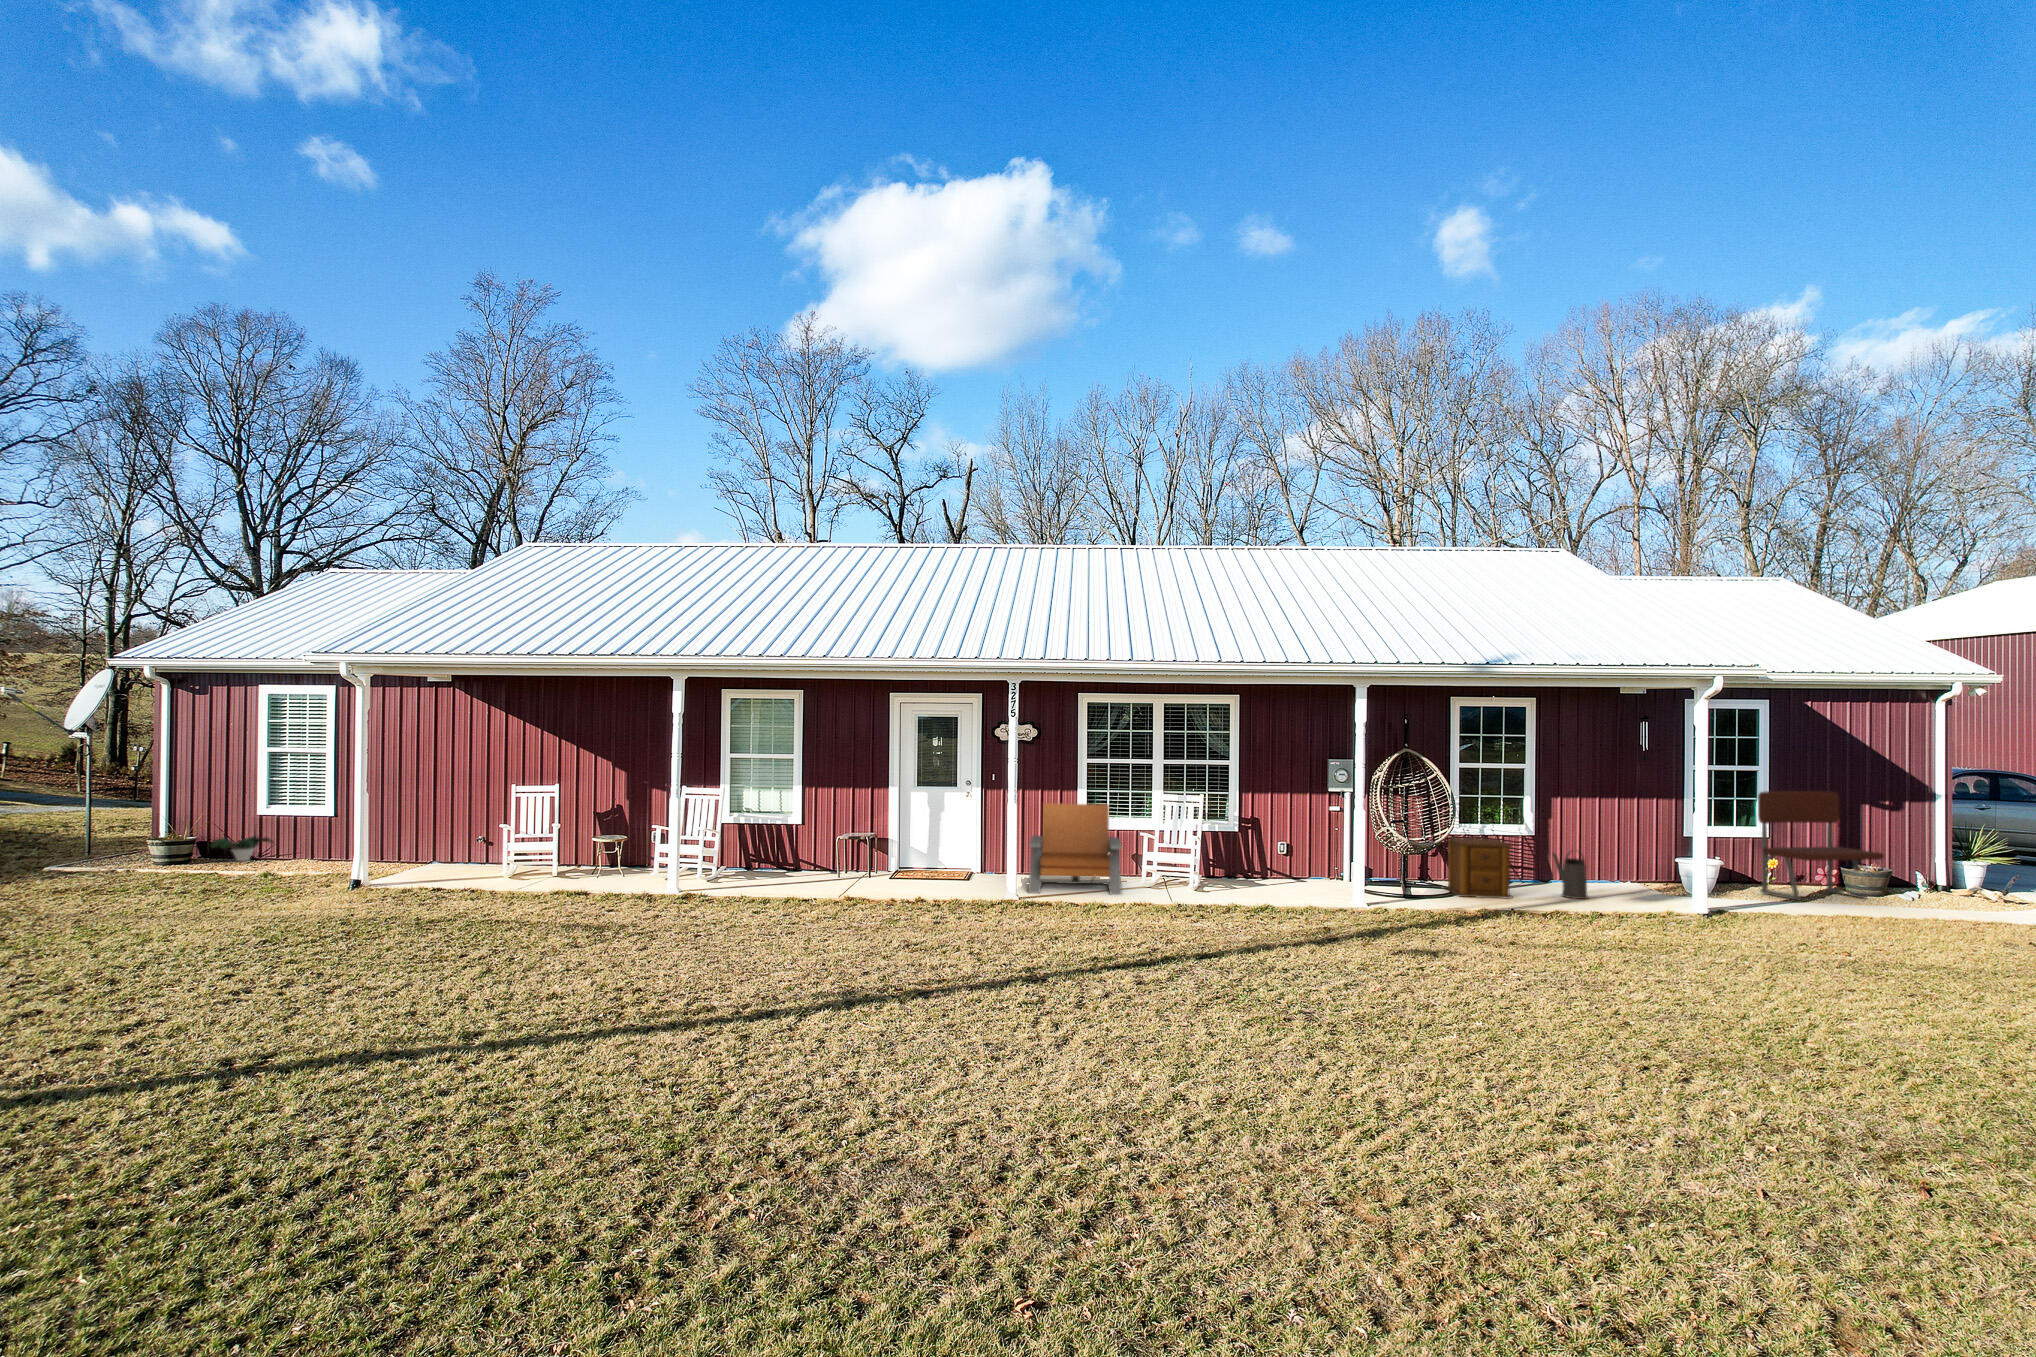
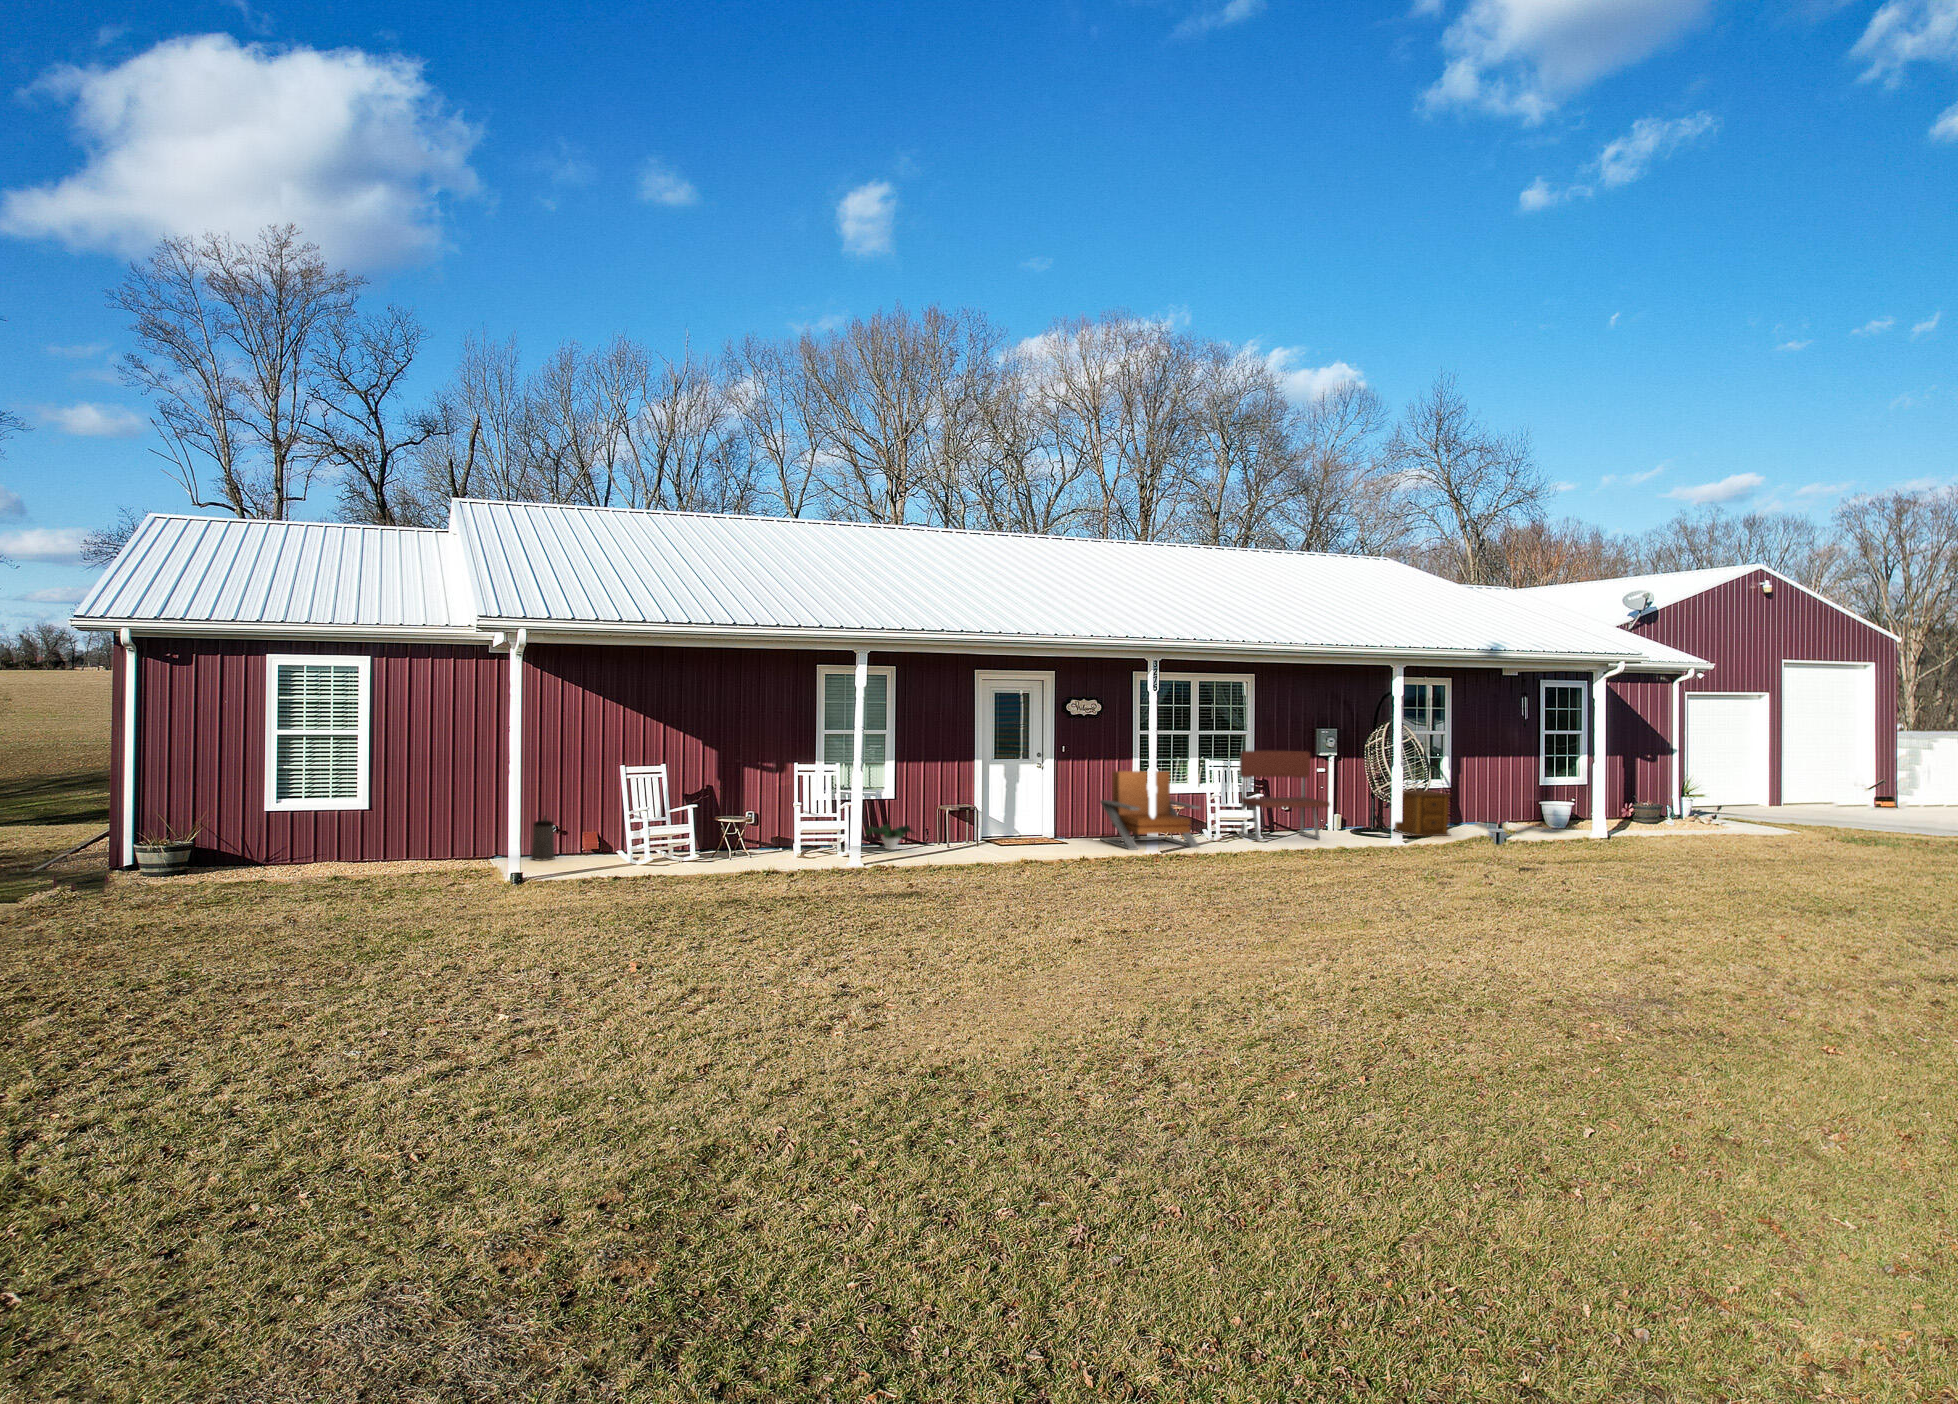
bench: present [1758,791,1884,900] -> present [1240,751,1330,840]
potted plant: present [210,836,274,861] -> present [865,824,916,850]
watering can: present [1553,850,1588,899] -> present [531,815,555,861]

